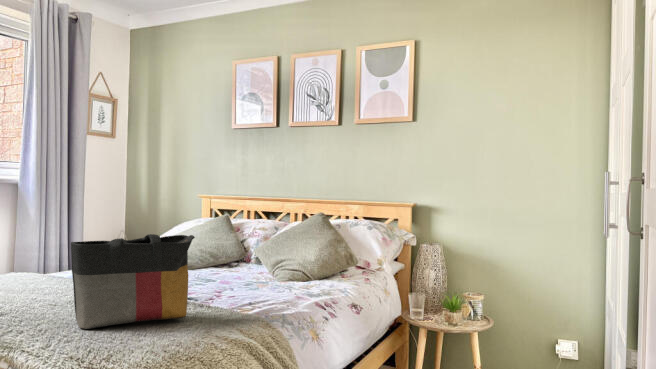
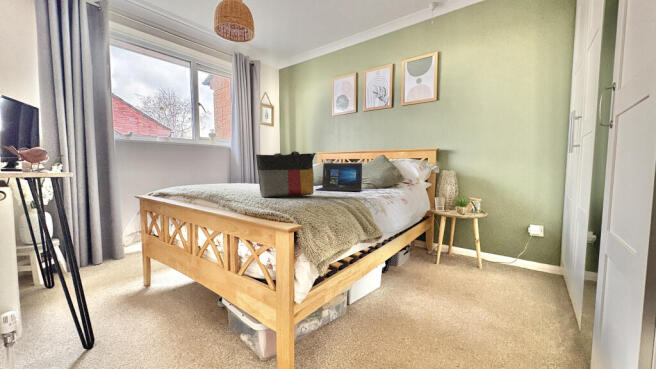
laptop: none [192,233,284,293] -> present [316,163,362,191]

